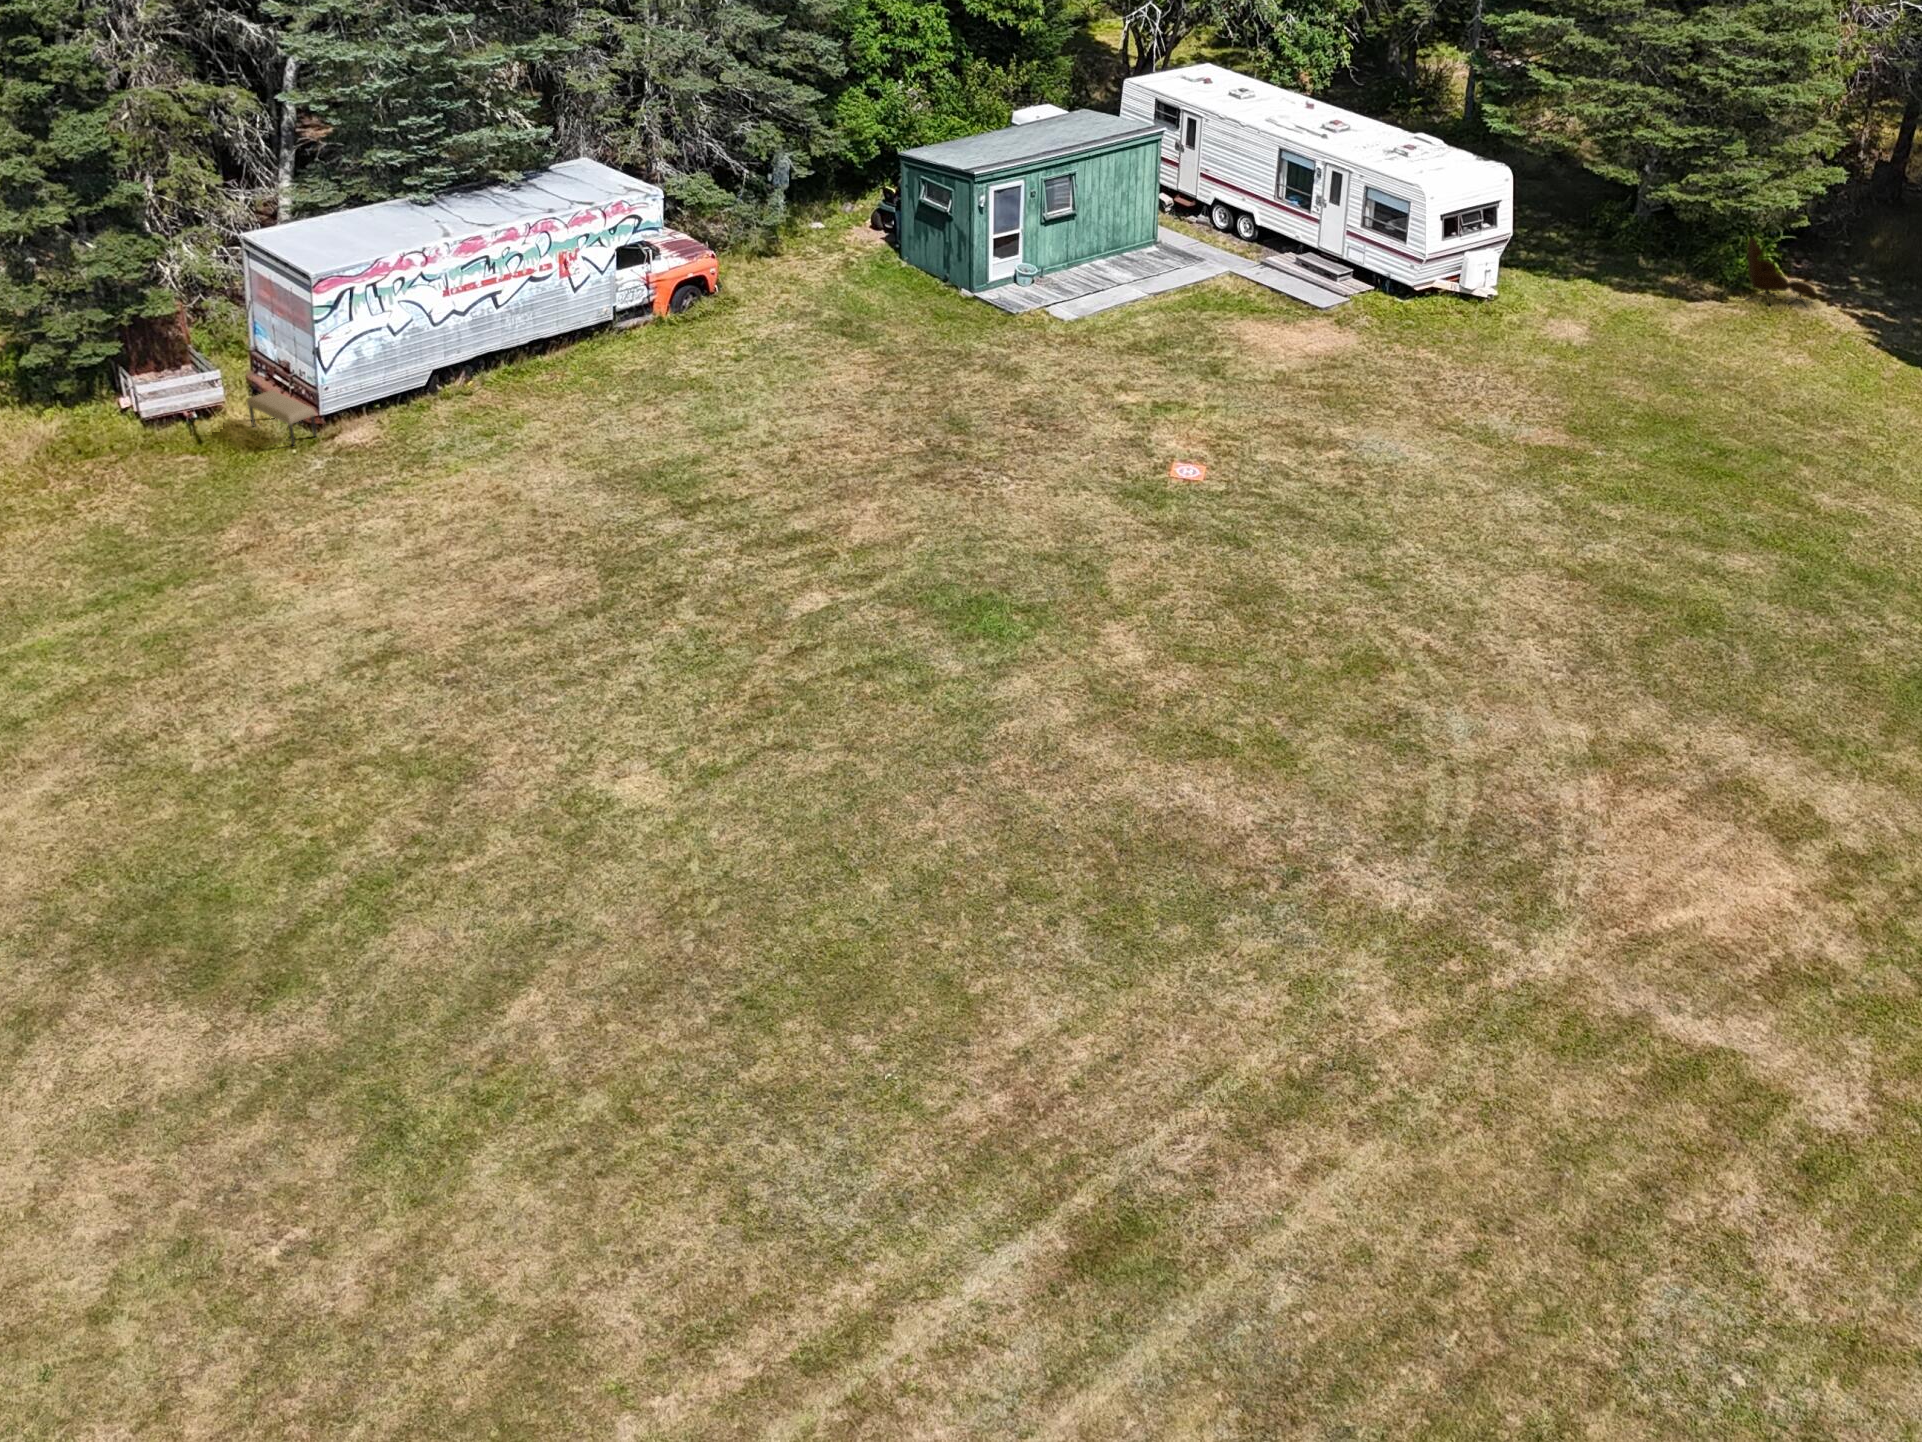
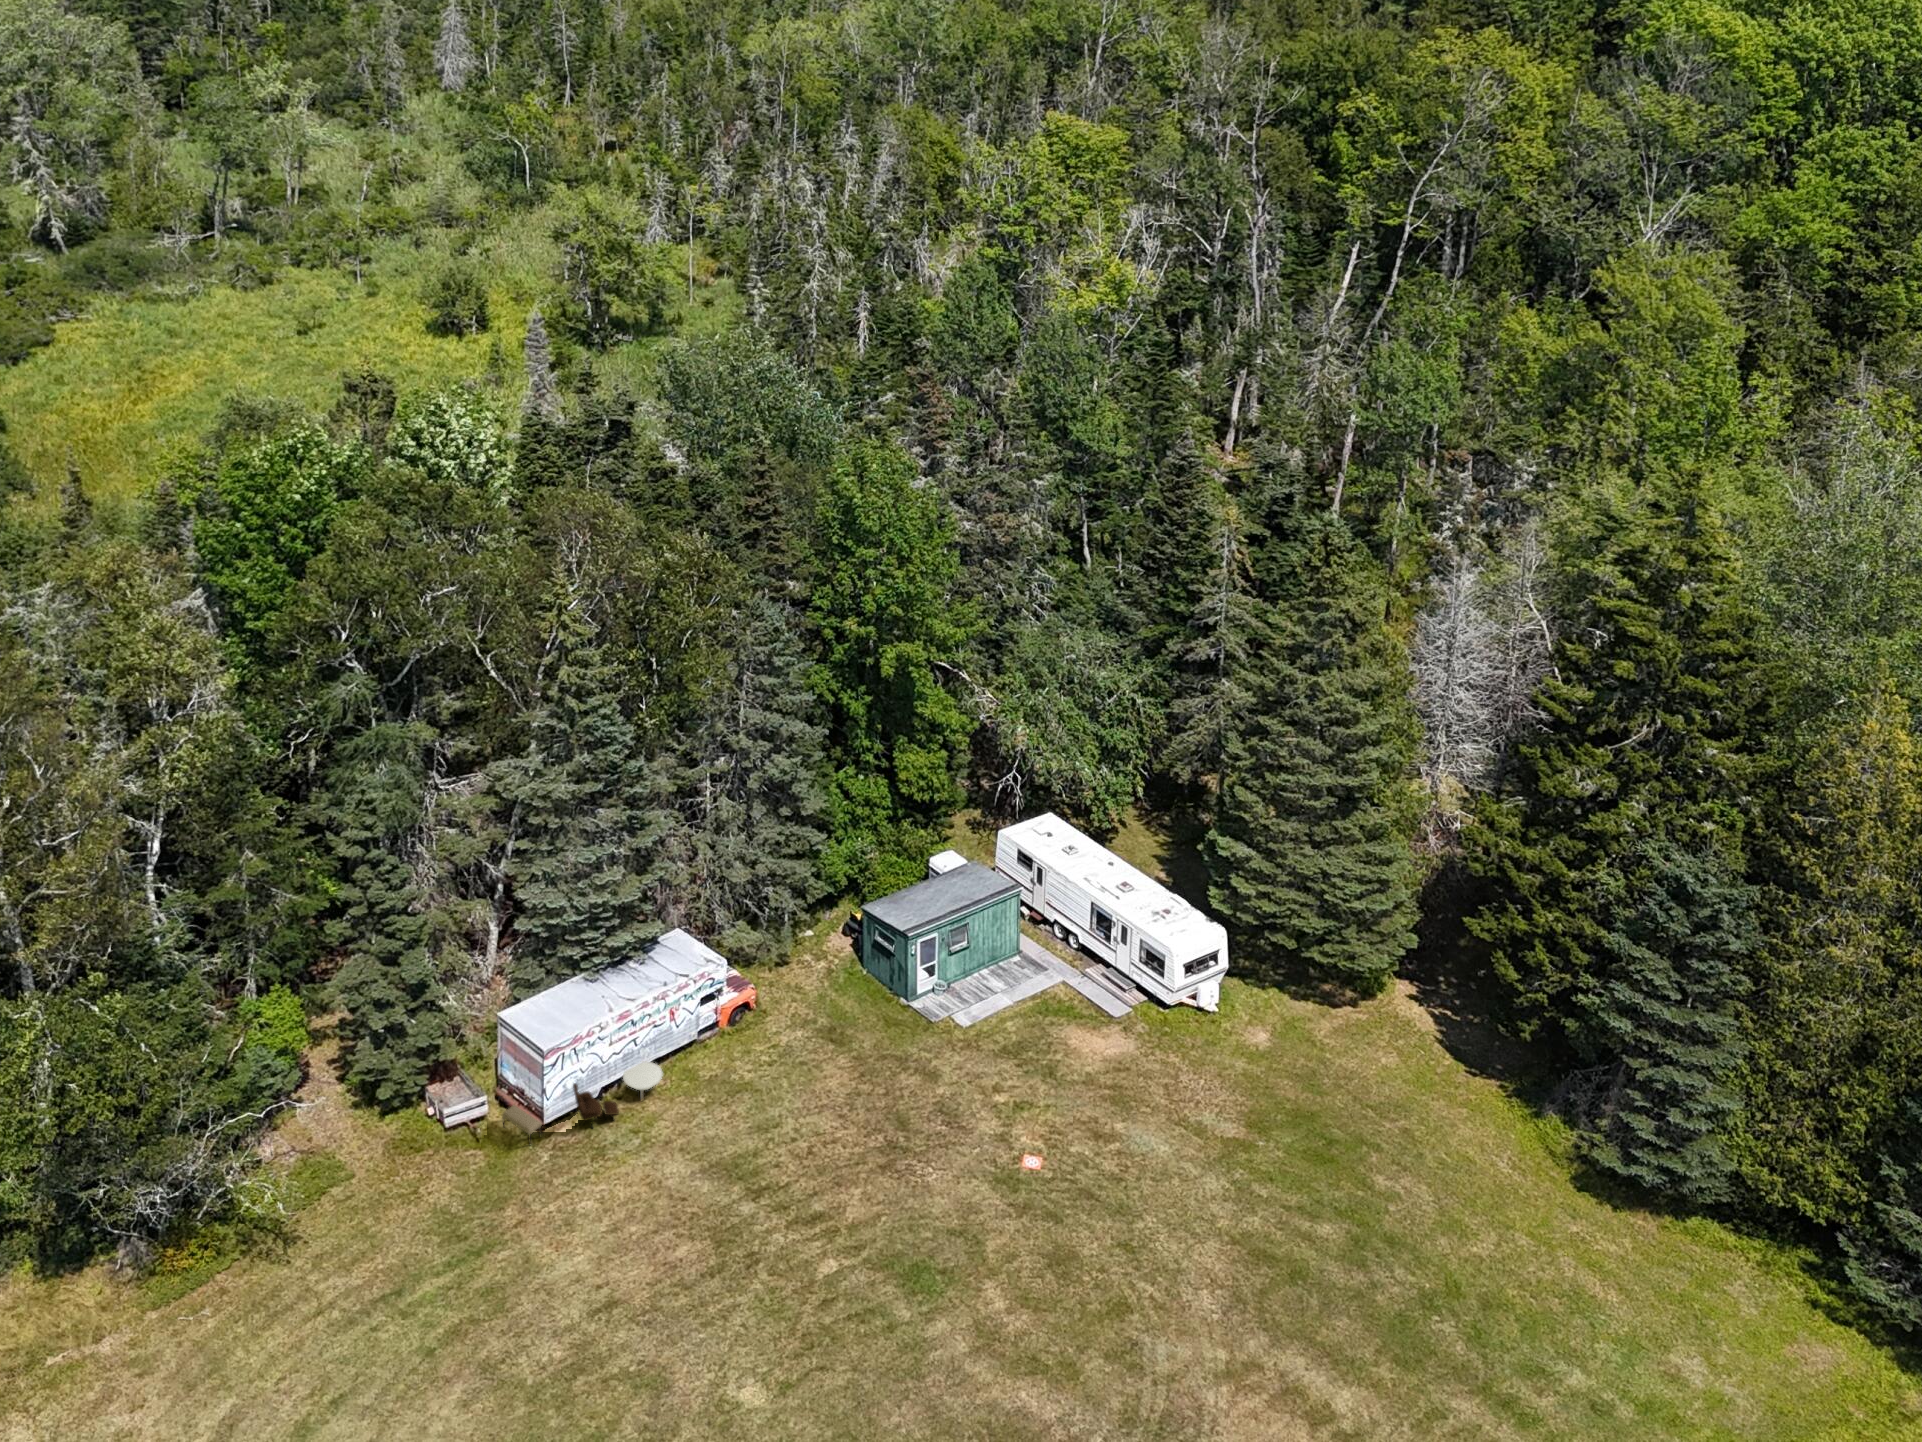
lounge chair: present [1747,238,1816,306] -> present [573,1083,619,1122]
round table: none [474,345,545,398] -> present [623,1061,662,1101]

